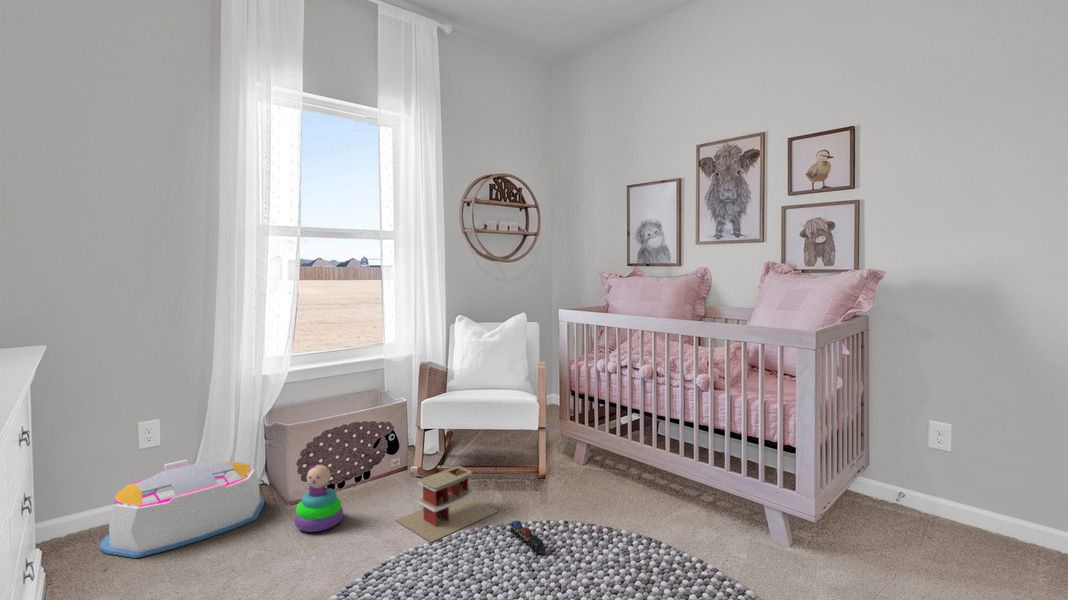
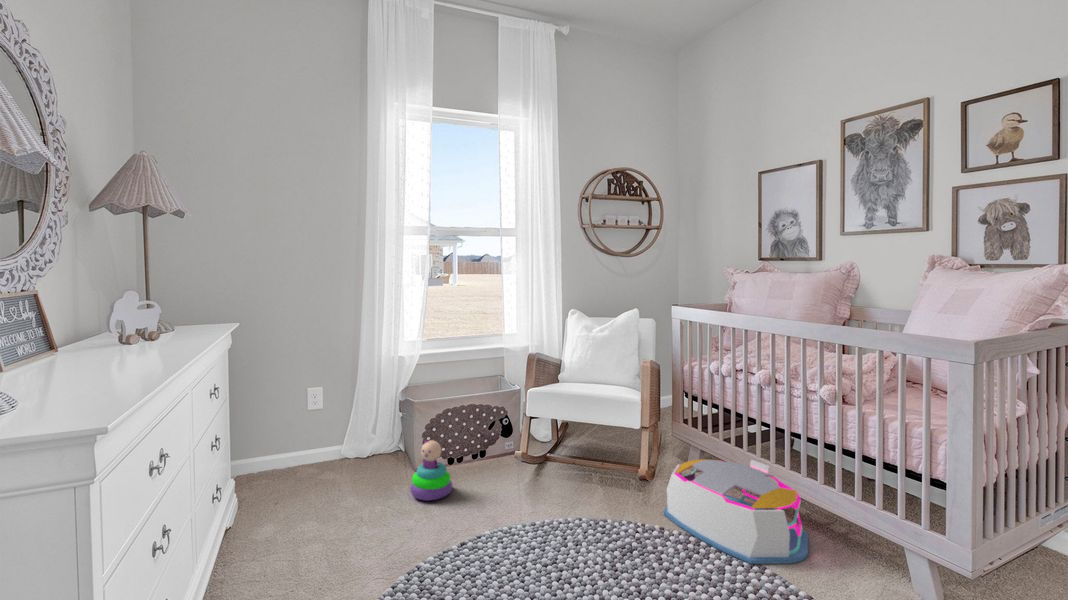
storage bin: present [100,460,264,558] -> present [664,460,808,564]
toy house: present [396,466,498,542] -> none [496,456,596,526]
toy train: present [510,520,544,554] -> none [602,517,633,555]

